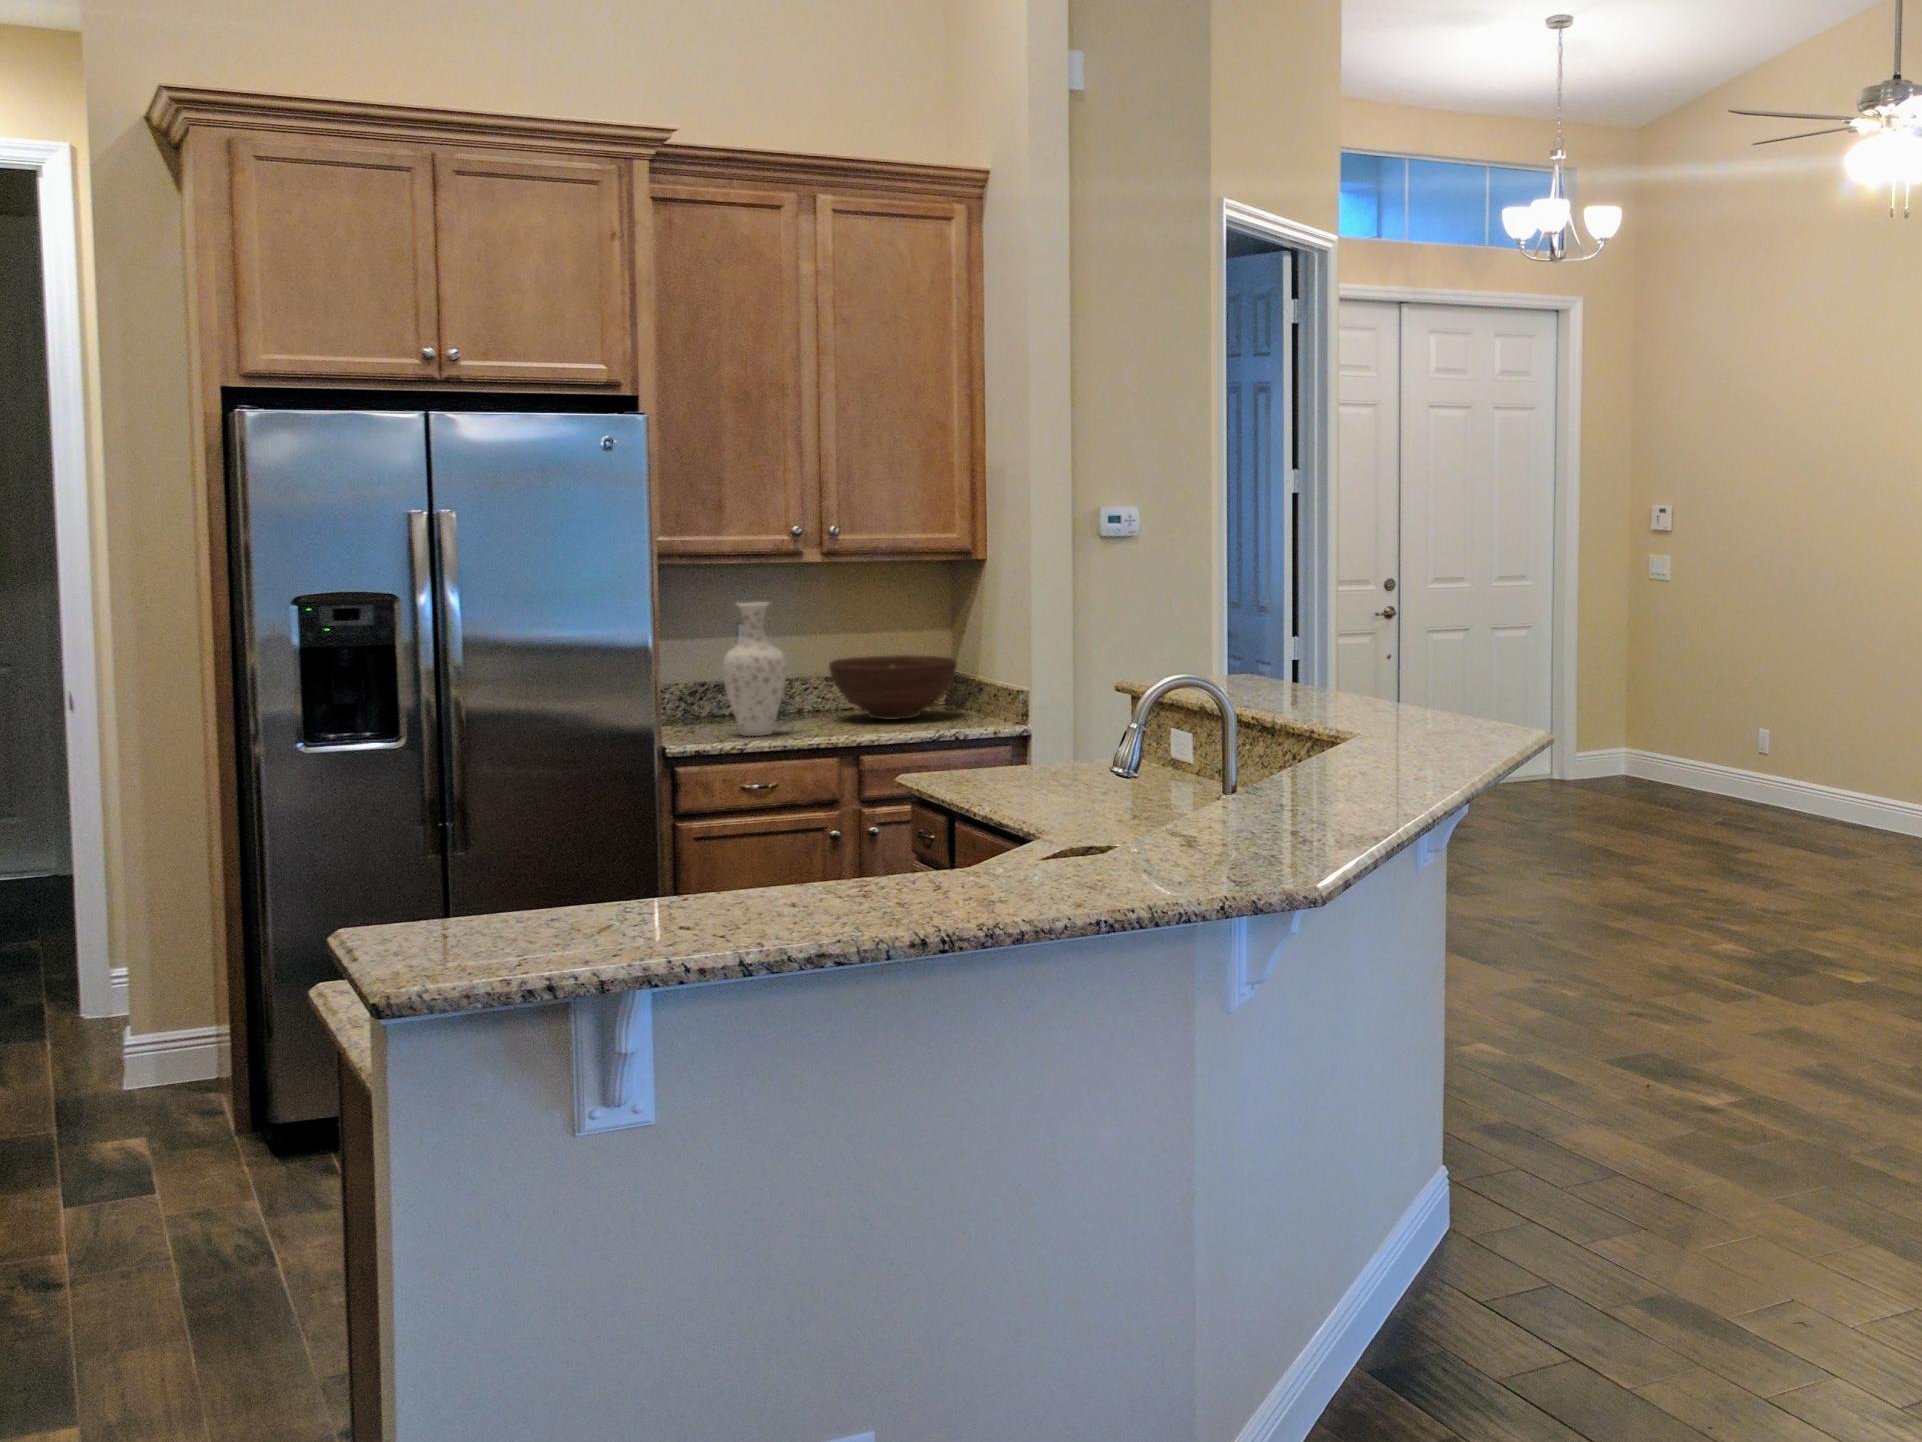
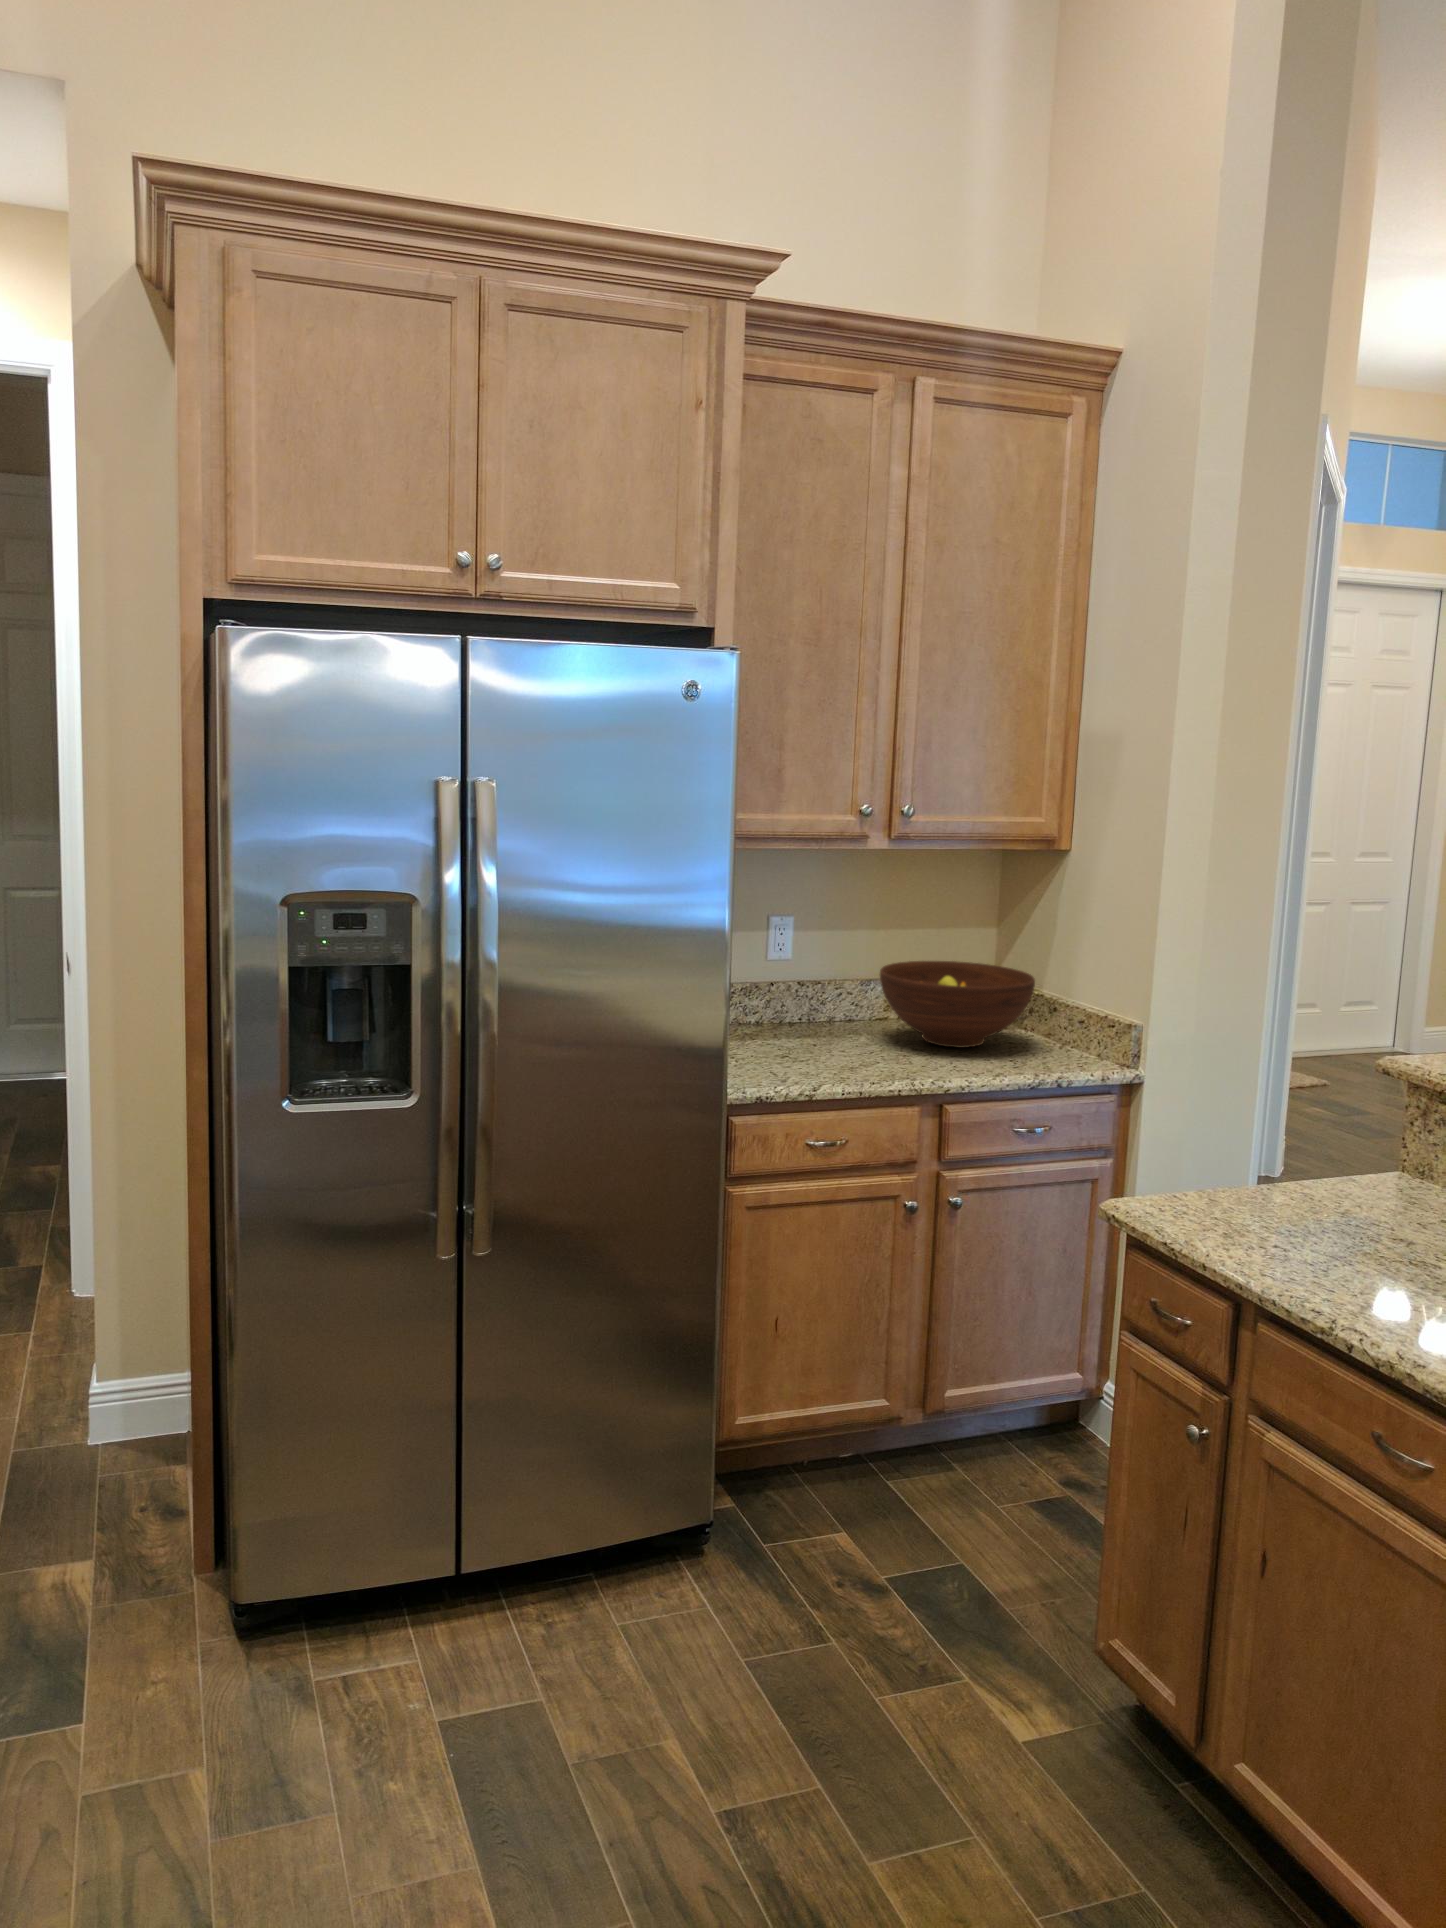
vase: present [723,603,786,736] -> none [778,901,855,1073]

